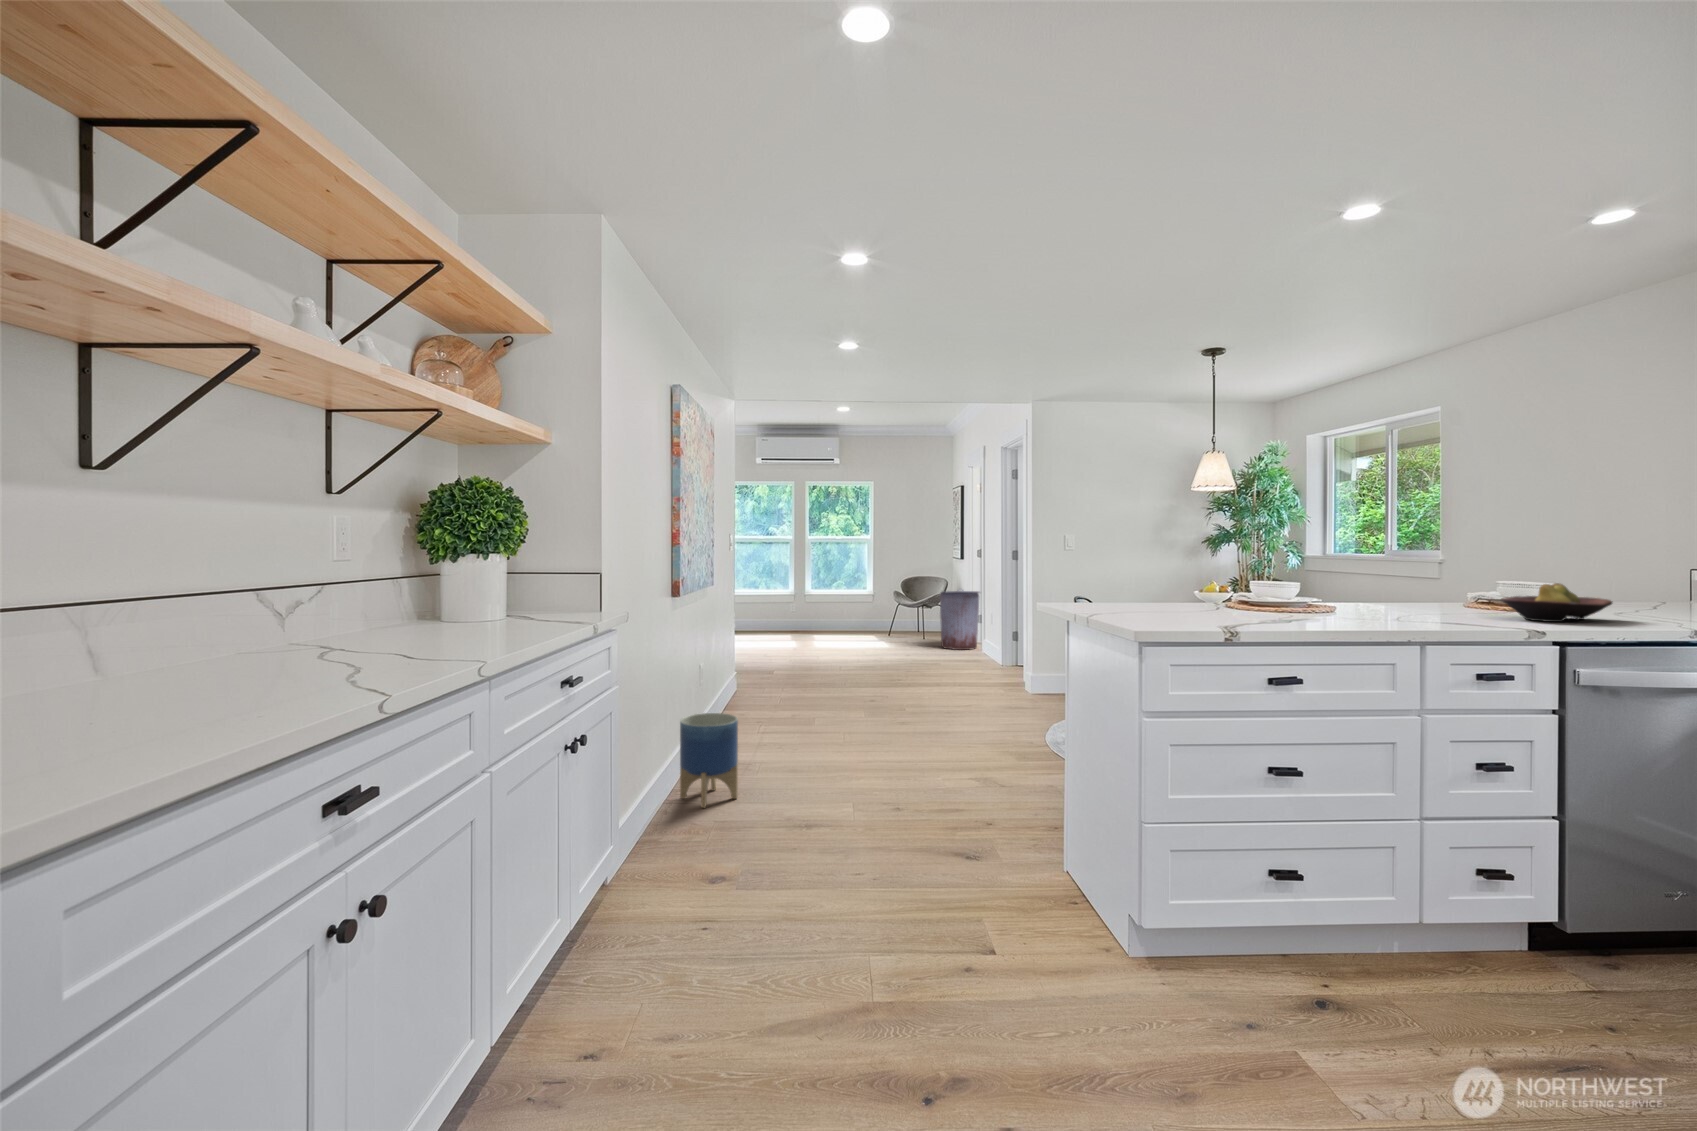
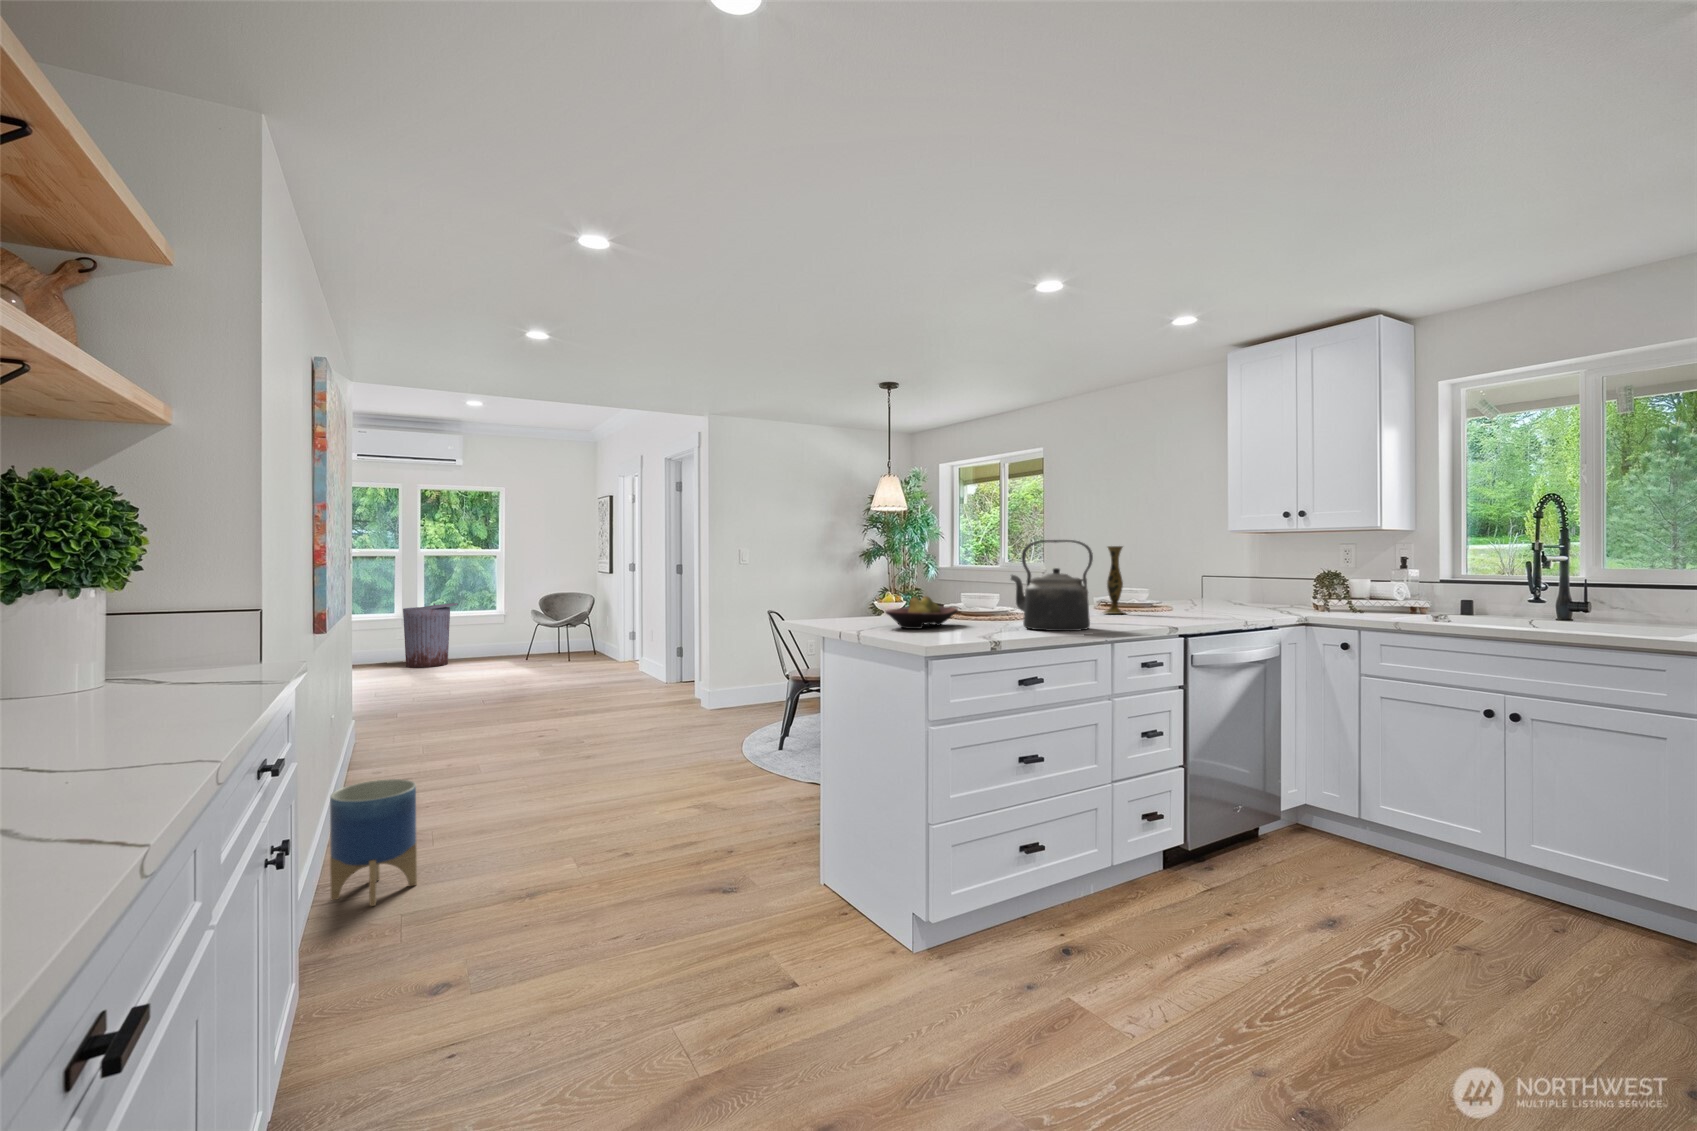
kettle: none [1283,516,1388,625] -> present [1011,540,1093,631]
vase: none [1462,526,1501,613] -> present [1104,546,1125,614]
fruit bowl: present [1501,583,1612,622] -> present [885,596,958,629]
trash can: present [940,590,980,650] -> present [403,603,458,668]

